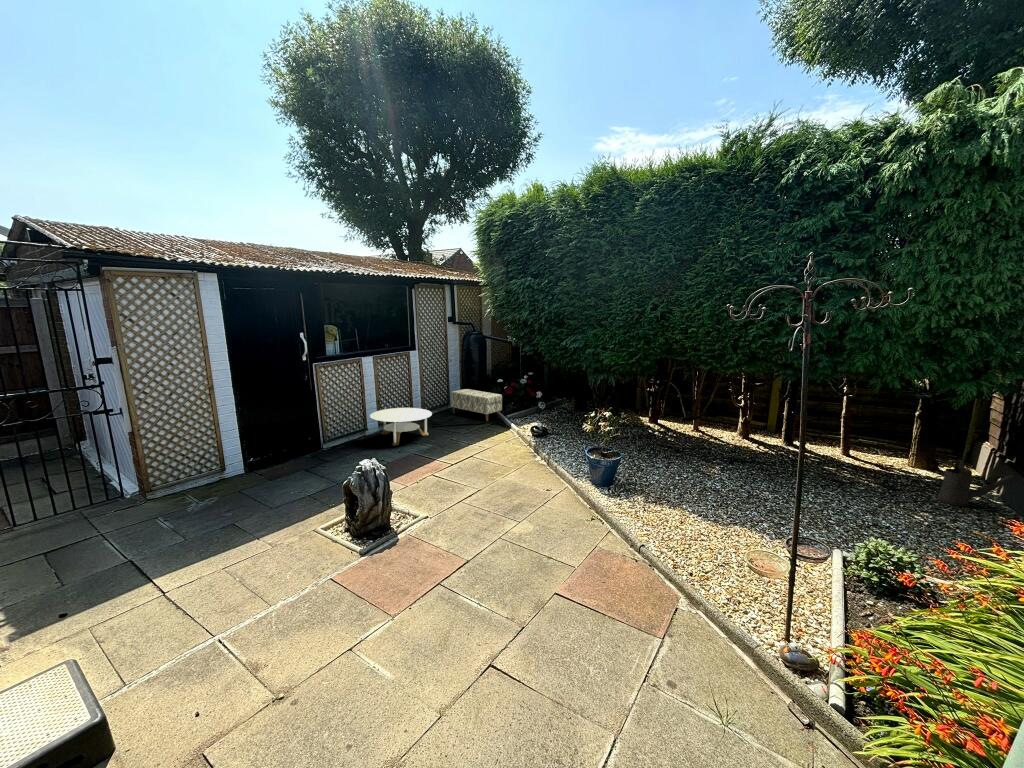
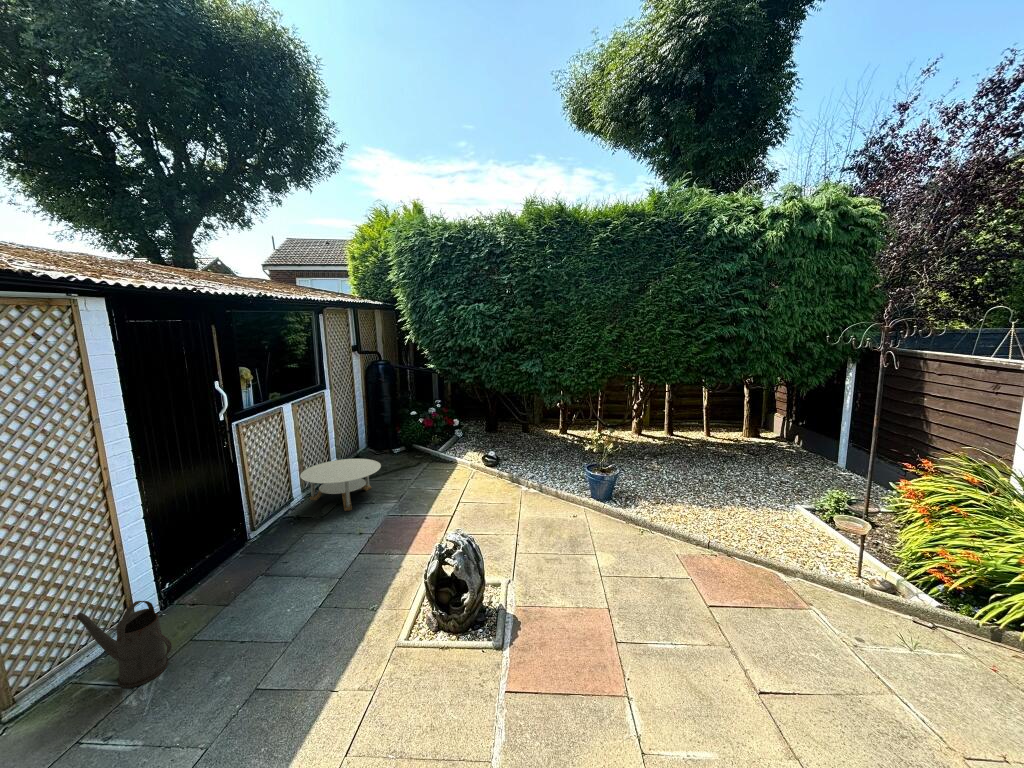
bench: present [451,389,502,421] -> none [360,427,423,459]
watering can: present [931,460,1013,506] -> present [77,601,172,688]

